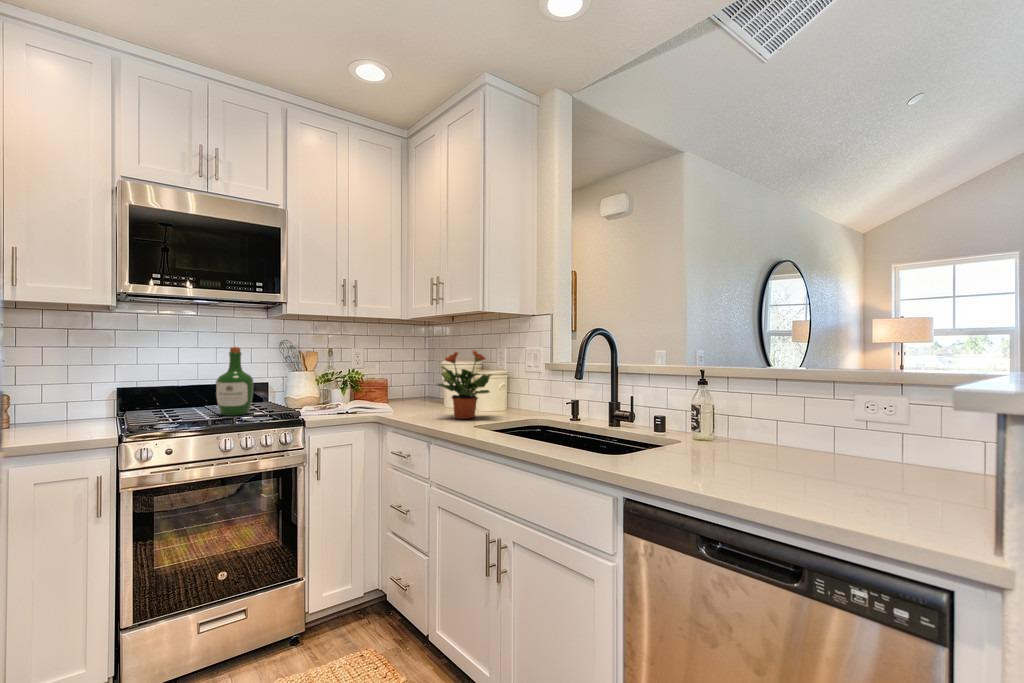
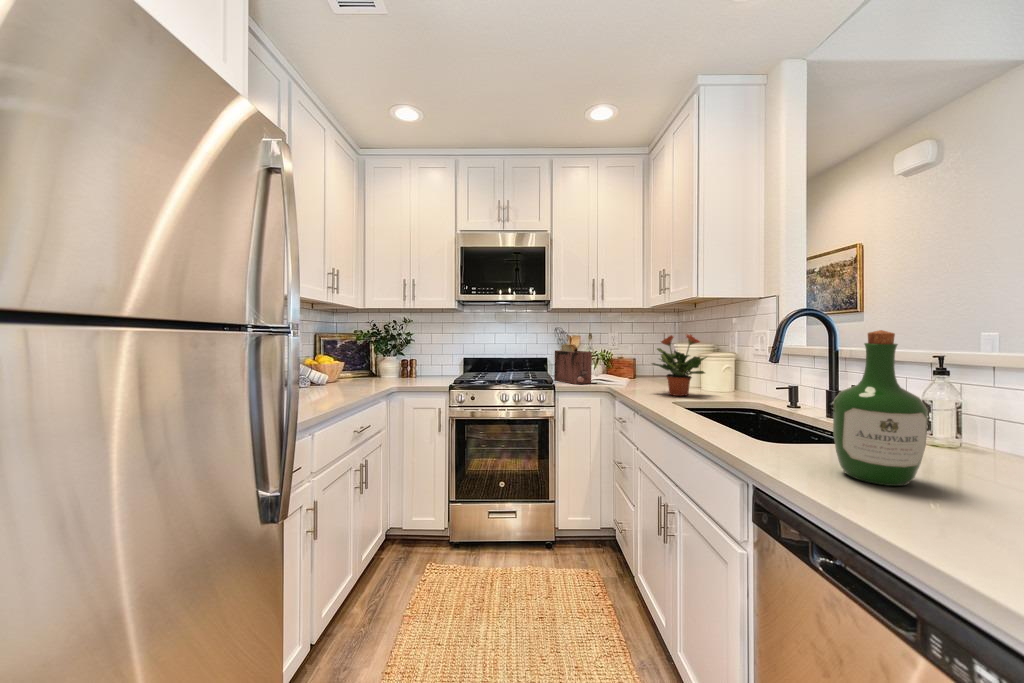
wine bottle: present [216,347,253,416] -> present [833,330,928,486]
toaster: none [293,362,349,415] -> present [554,344,592,384]

